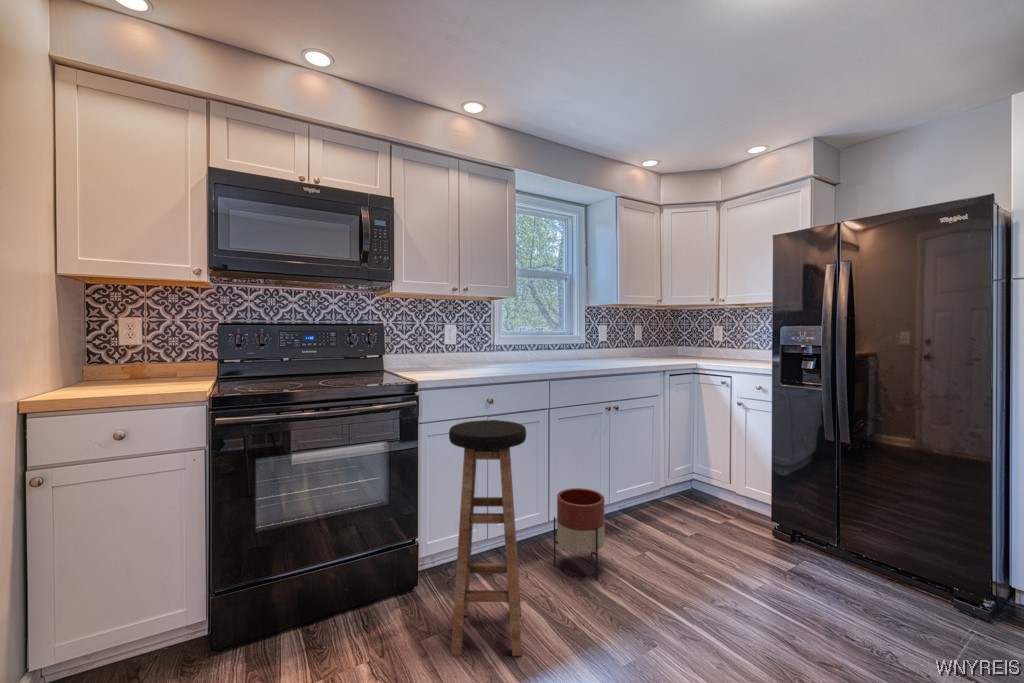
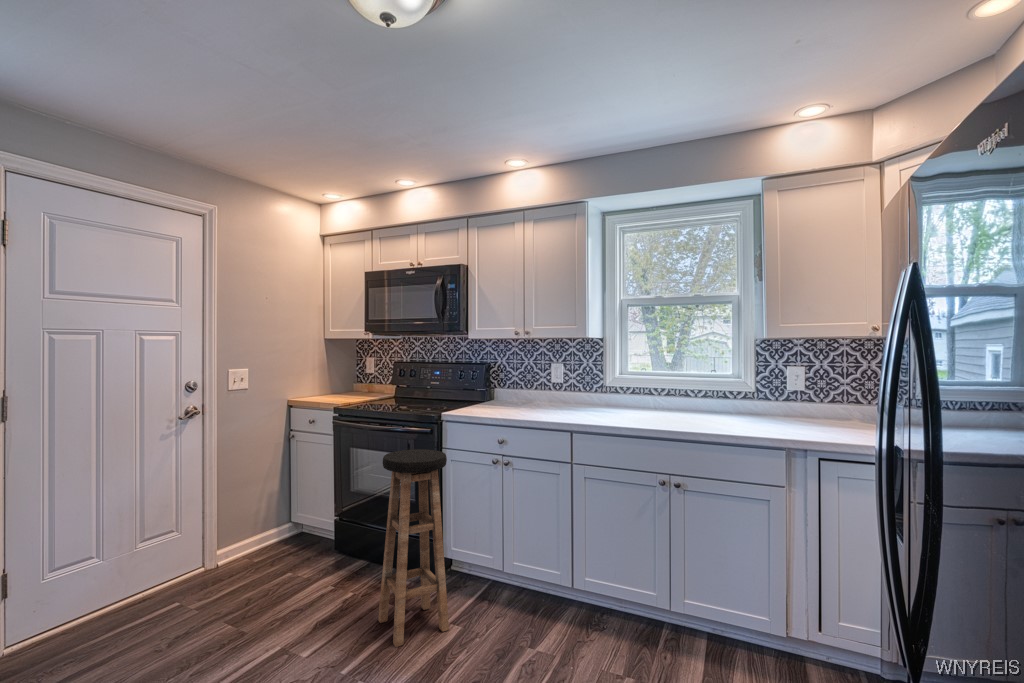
planter: present [554,488,605,580] -> none [521,551,577,657]

